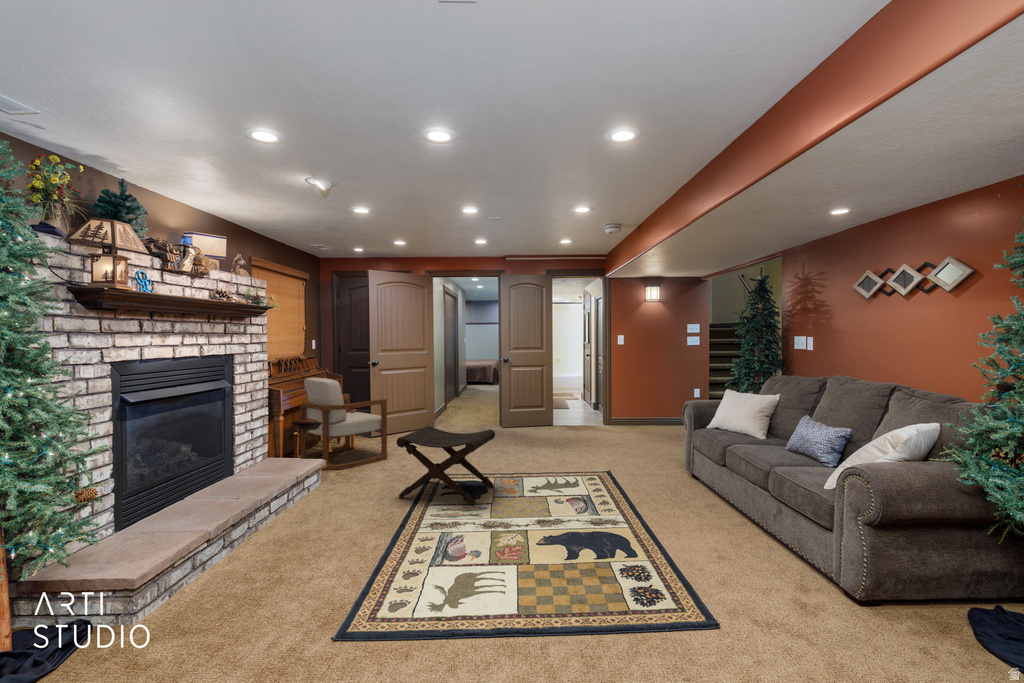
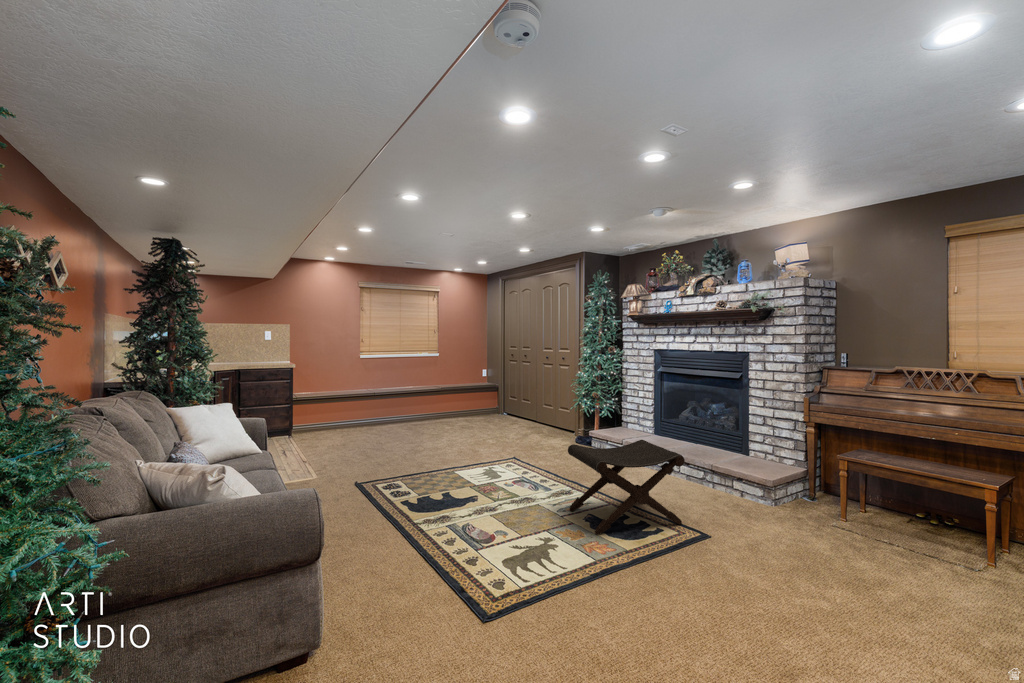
armchair: present [300,378,387,470] -> none [809,396,984,557]

